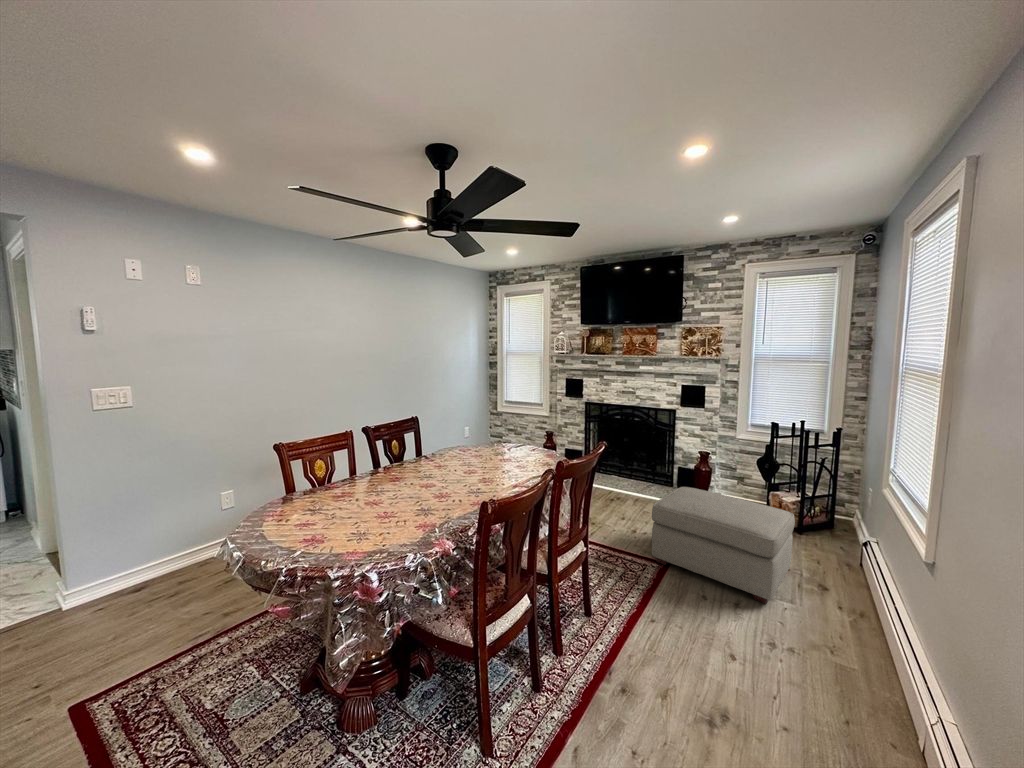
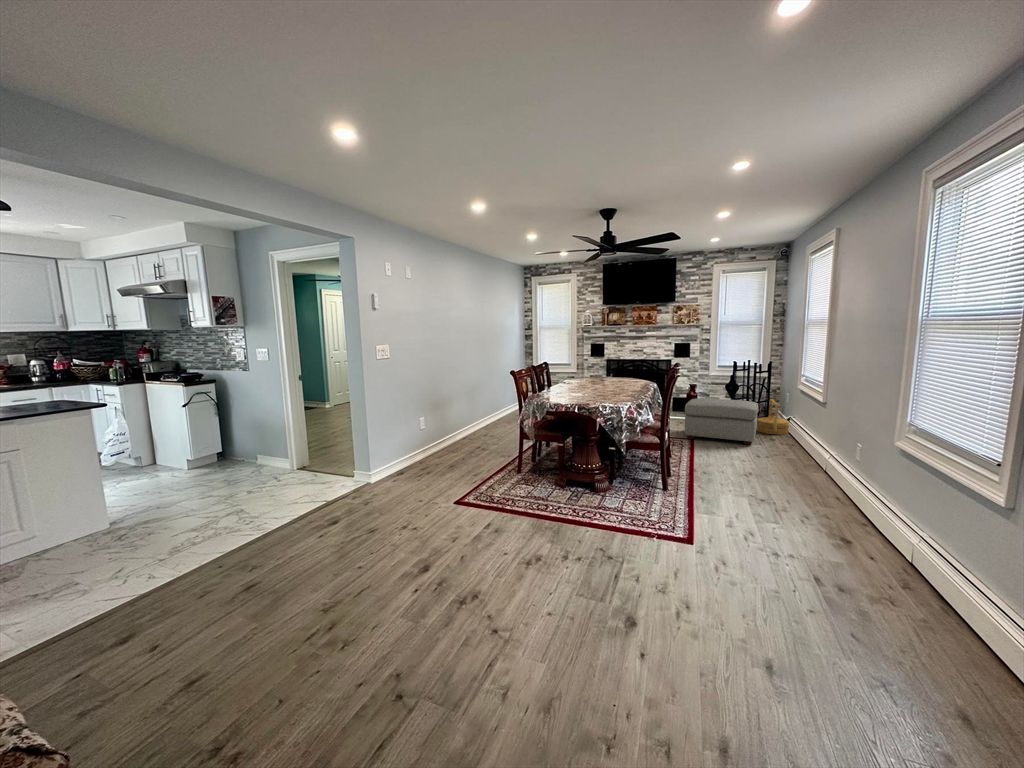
woven basket: none [799,501,865,576] -> present [756,399,789,434]

